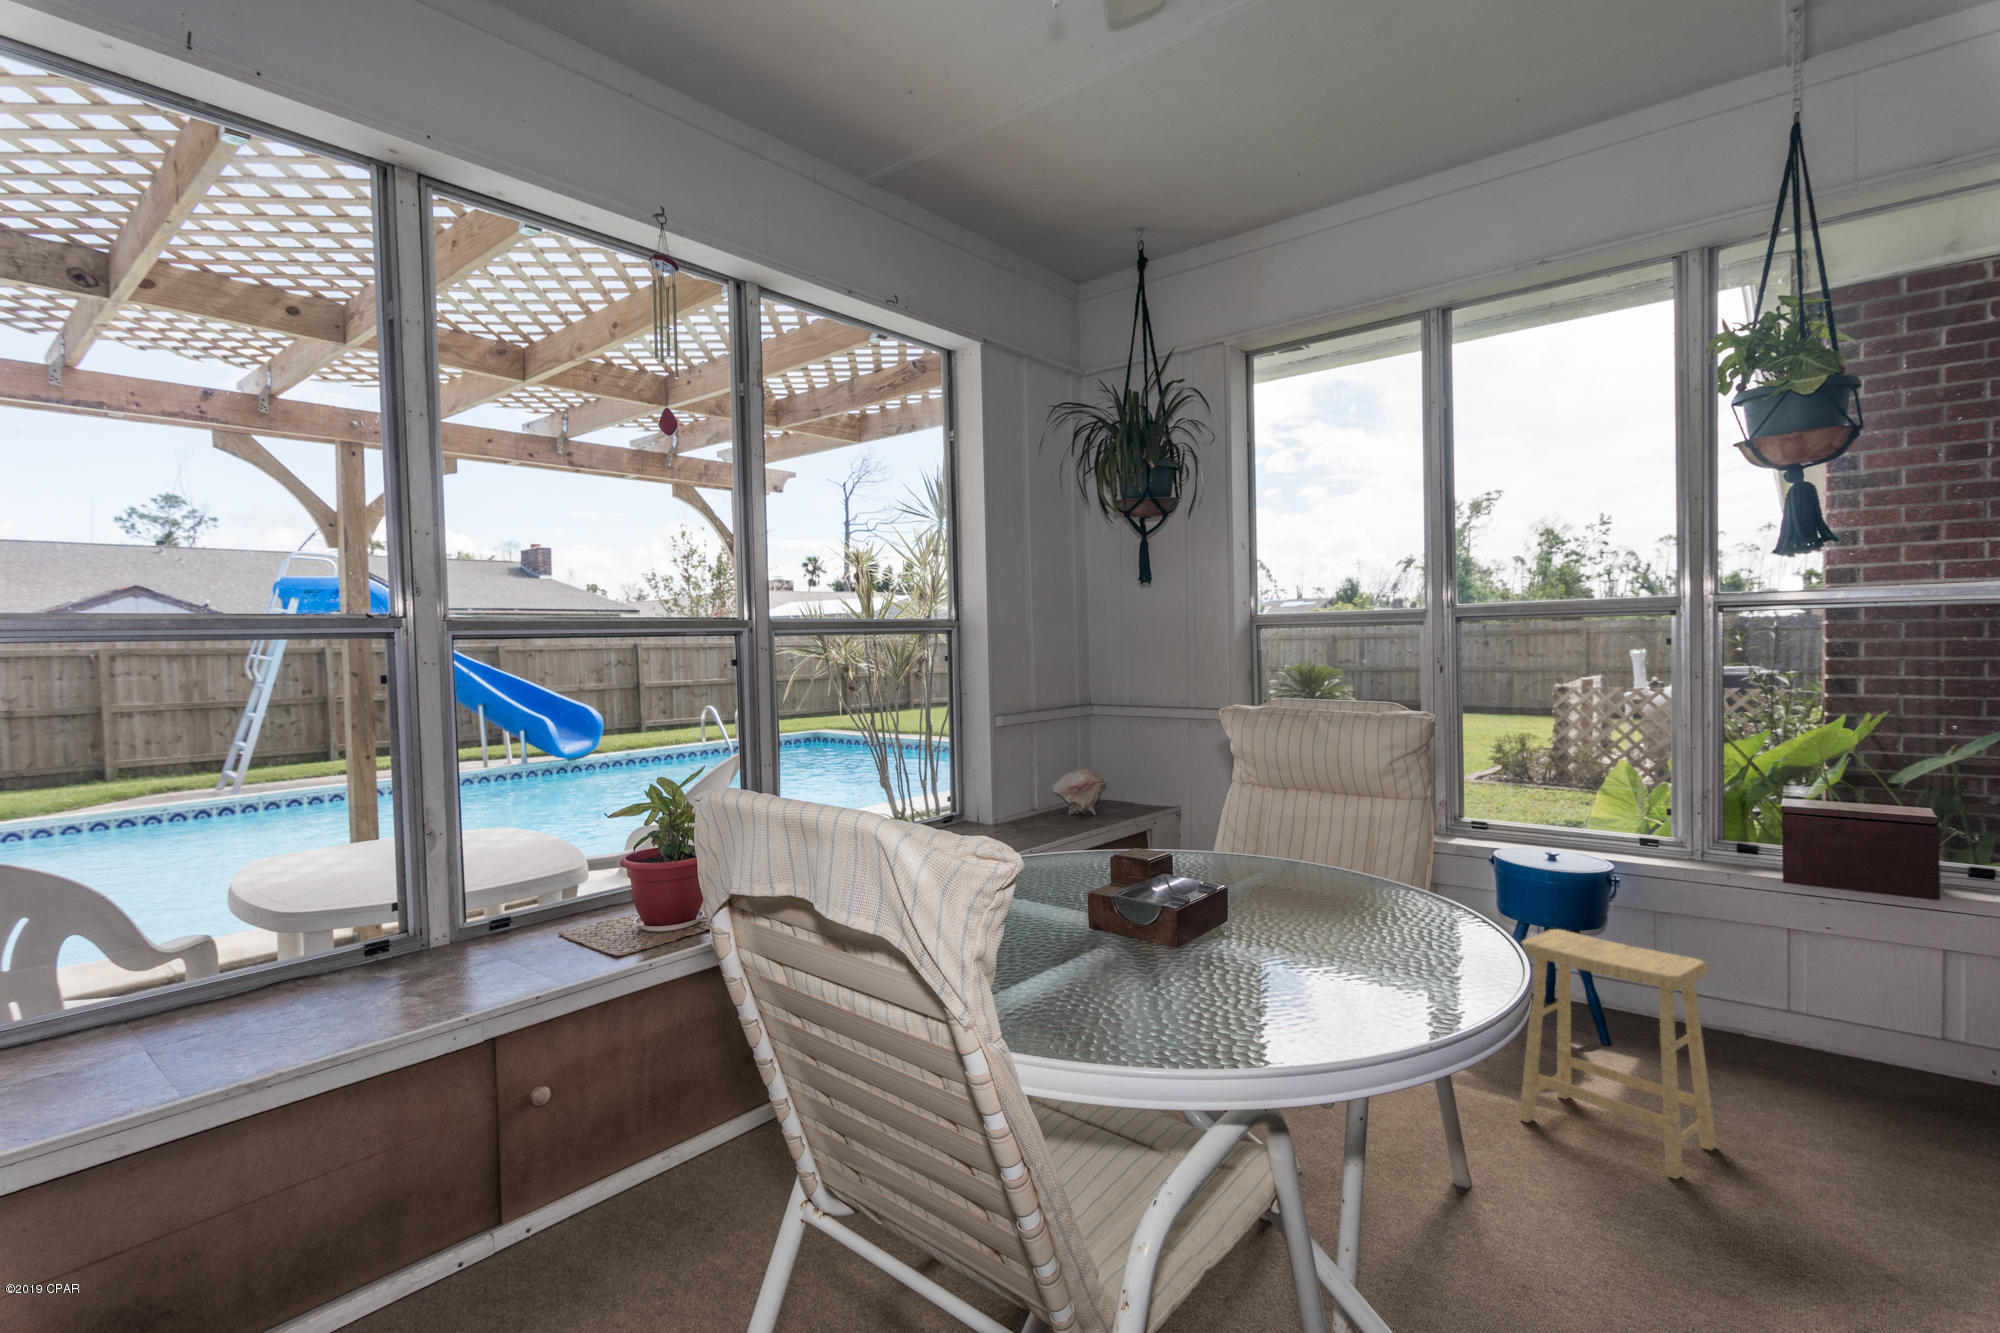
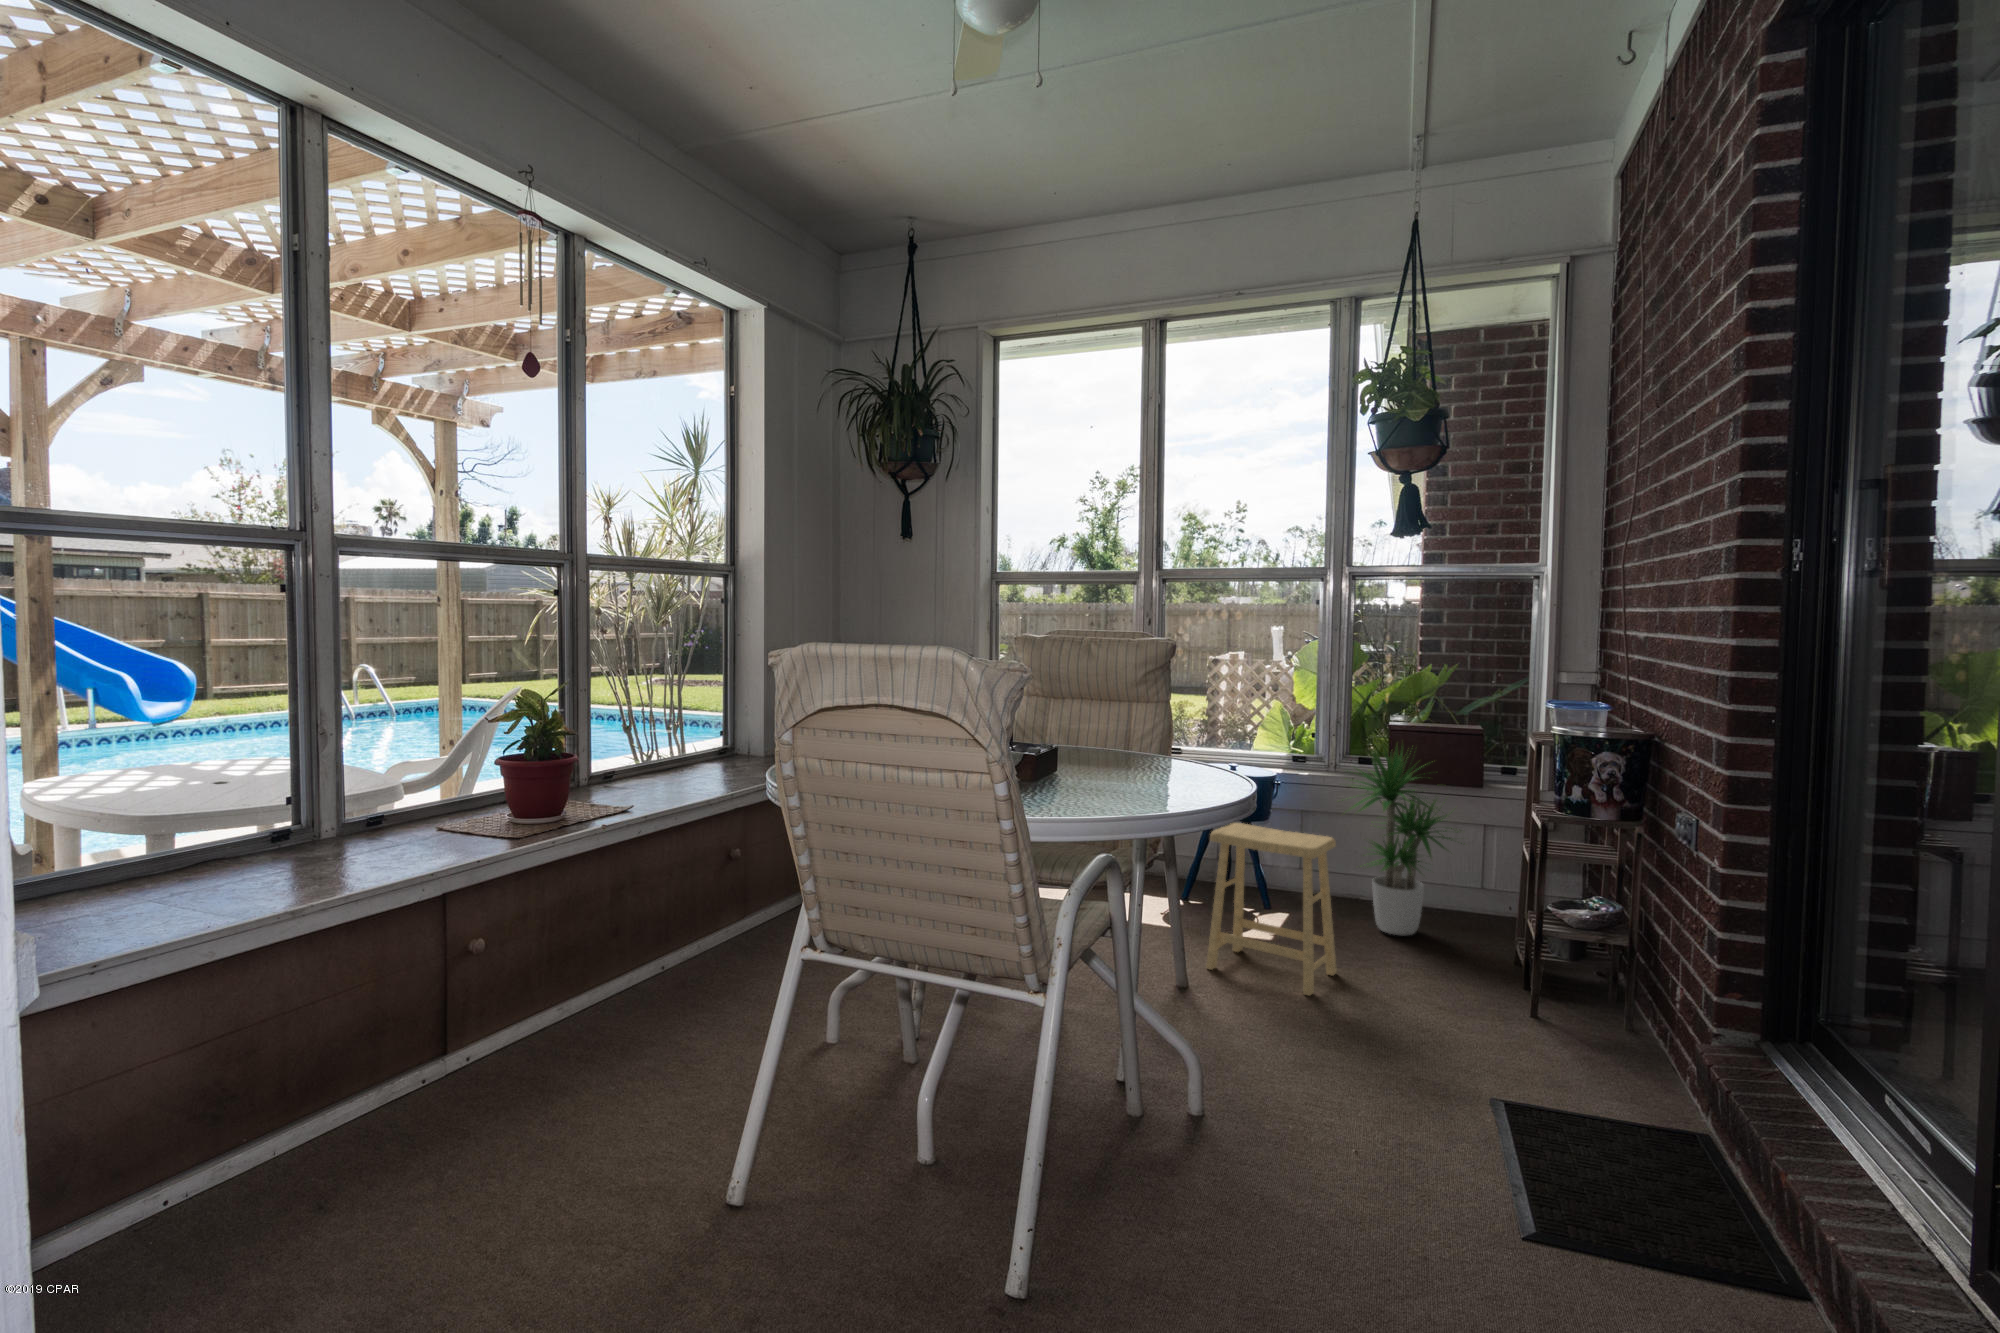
potted plant: none [1700,821,1927,1097] -> present [1342,746,1462,935]

